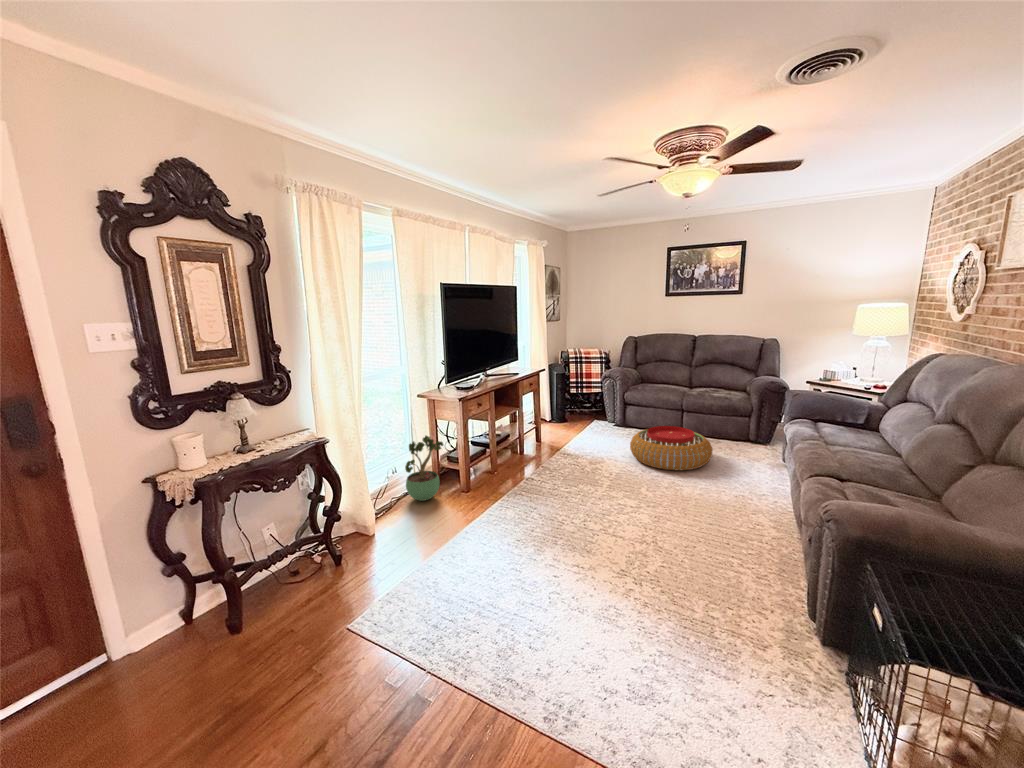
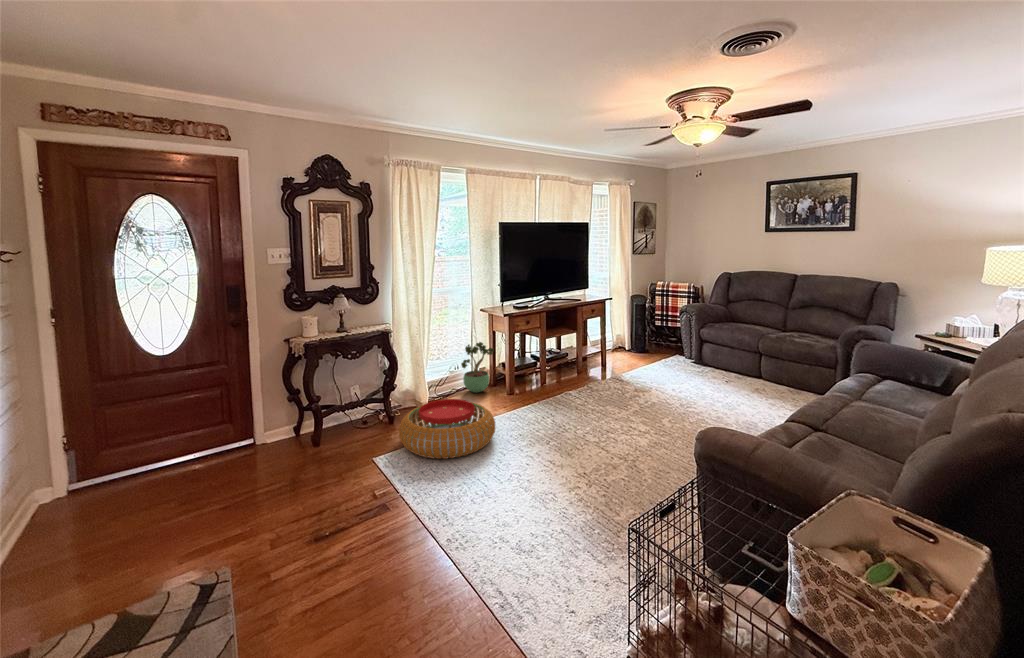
pouf: present [630,426,712,470] -> present [399,399,495,459]

